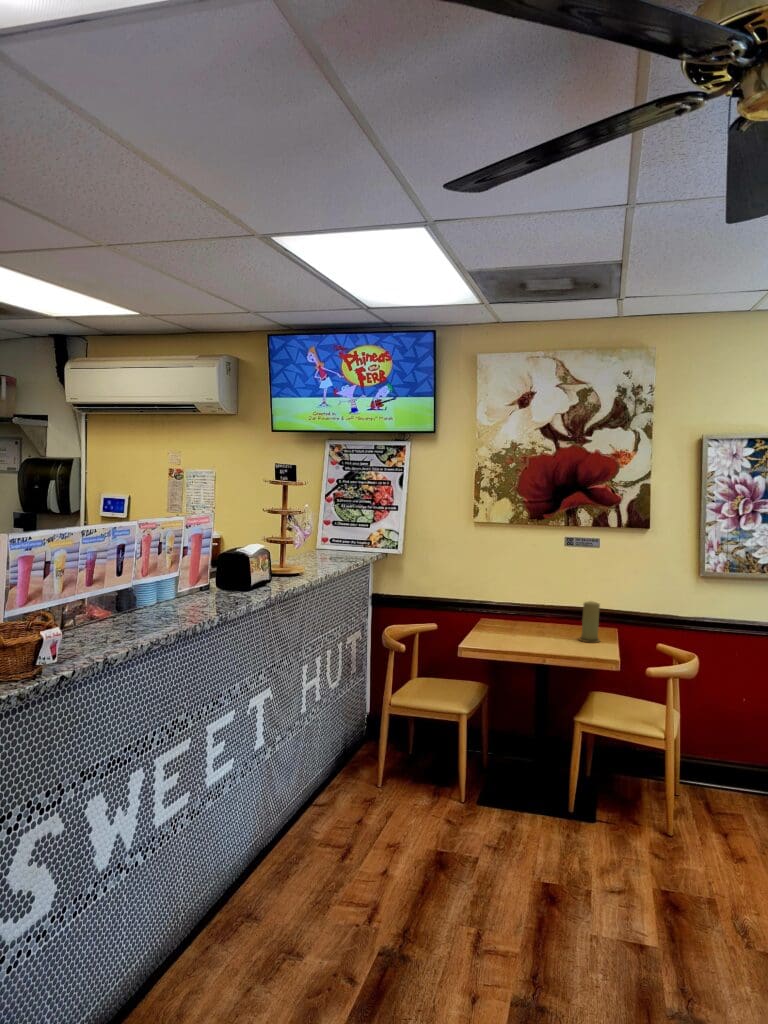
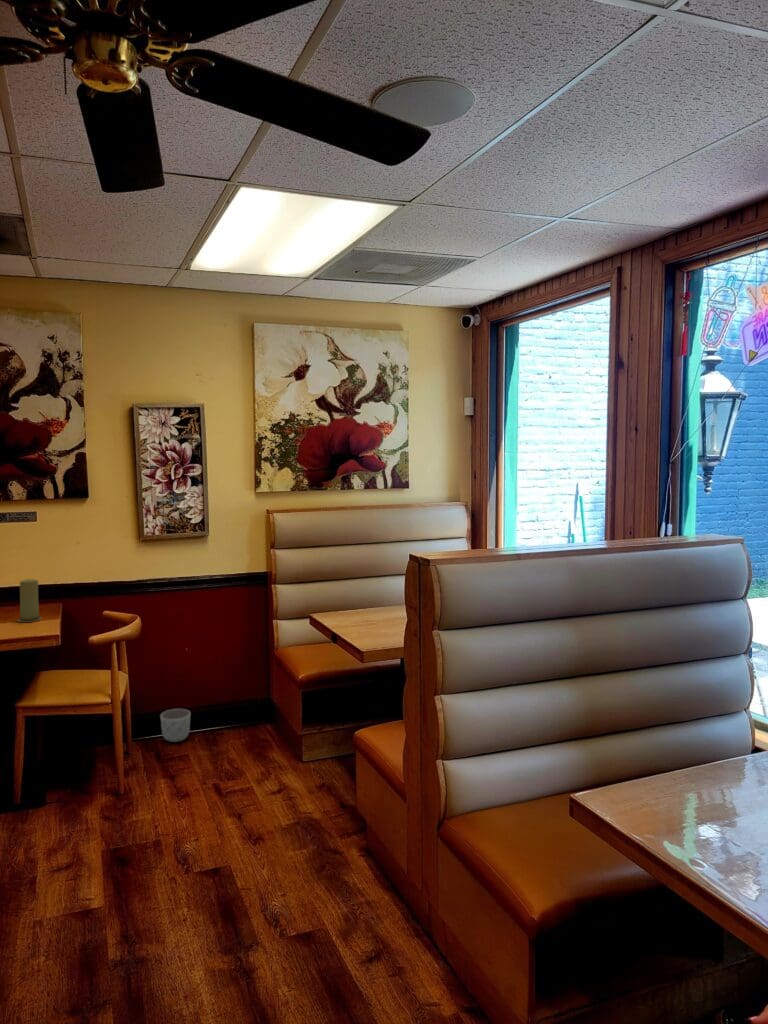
planter: none [709,761,744,799] -> present [160,709,191,742]

